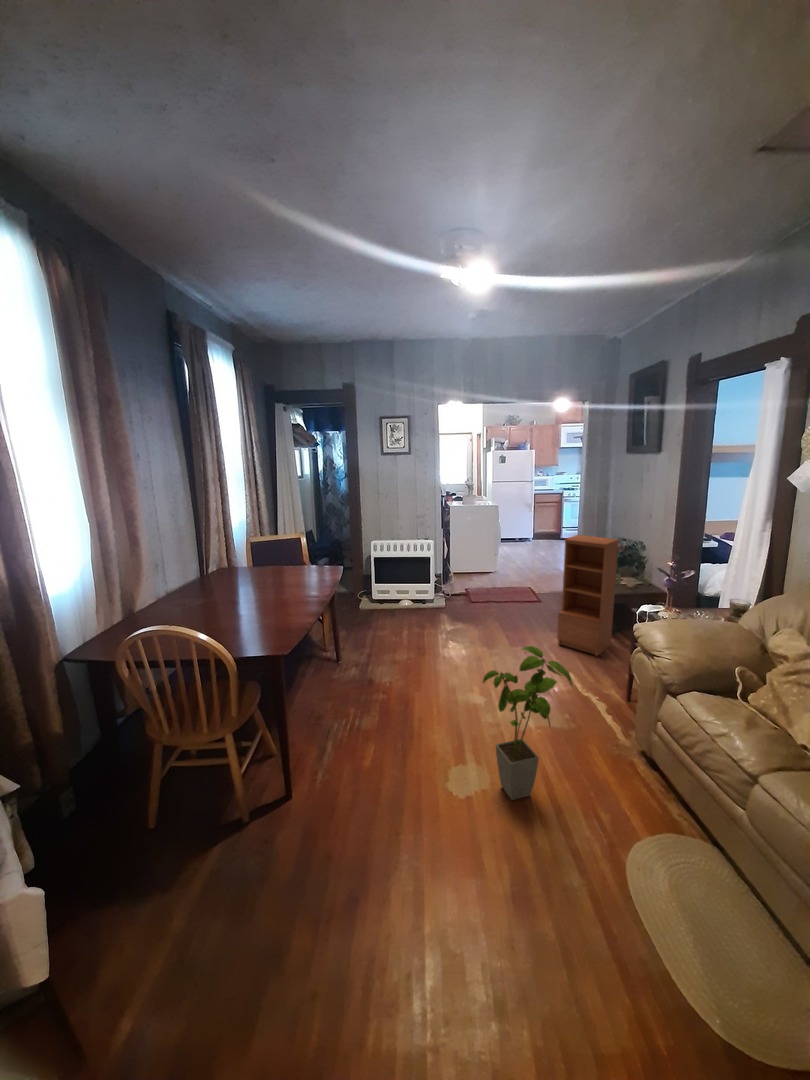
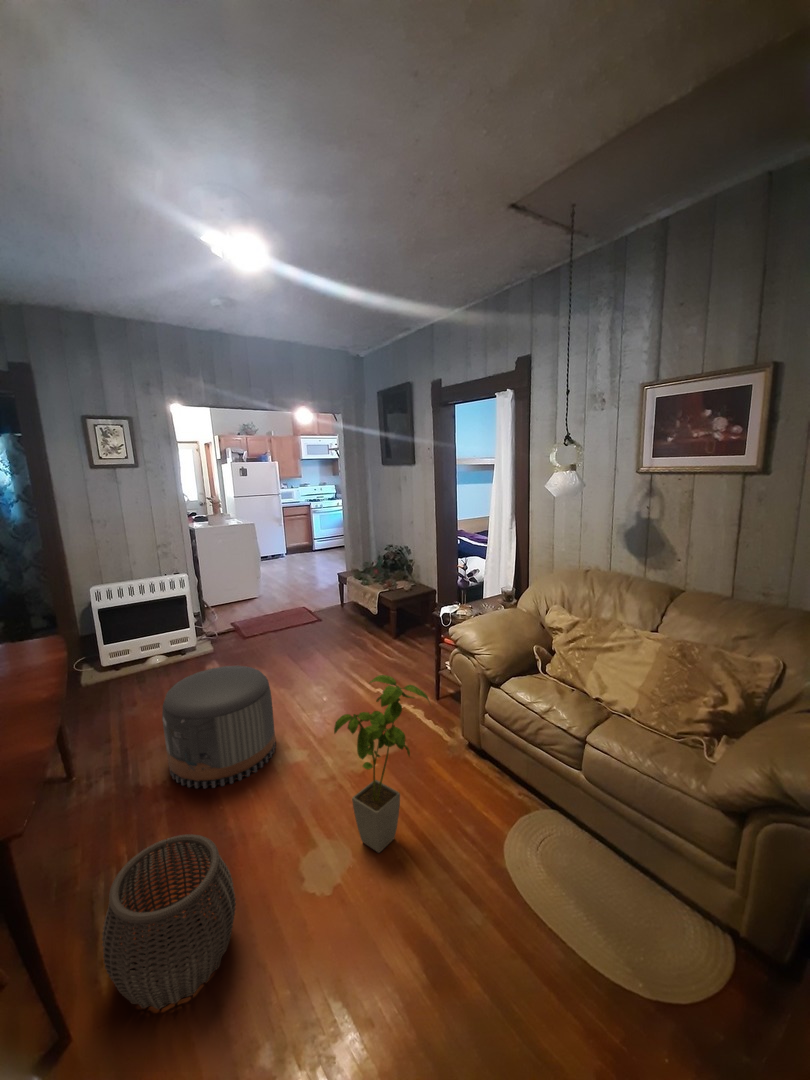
bookcase: present [557,535,619,656] -> none [349,547,401,666]
pouf: none [385,615,466,705] -> present [162,666,276,789]
woven basket: none [306,716,391,823] -> present [102,834,236,1009]

